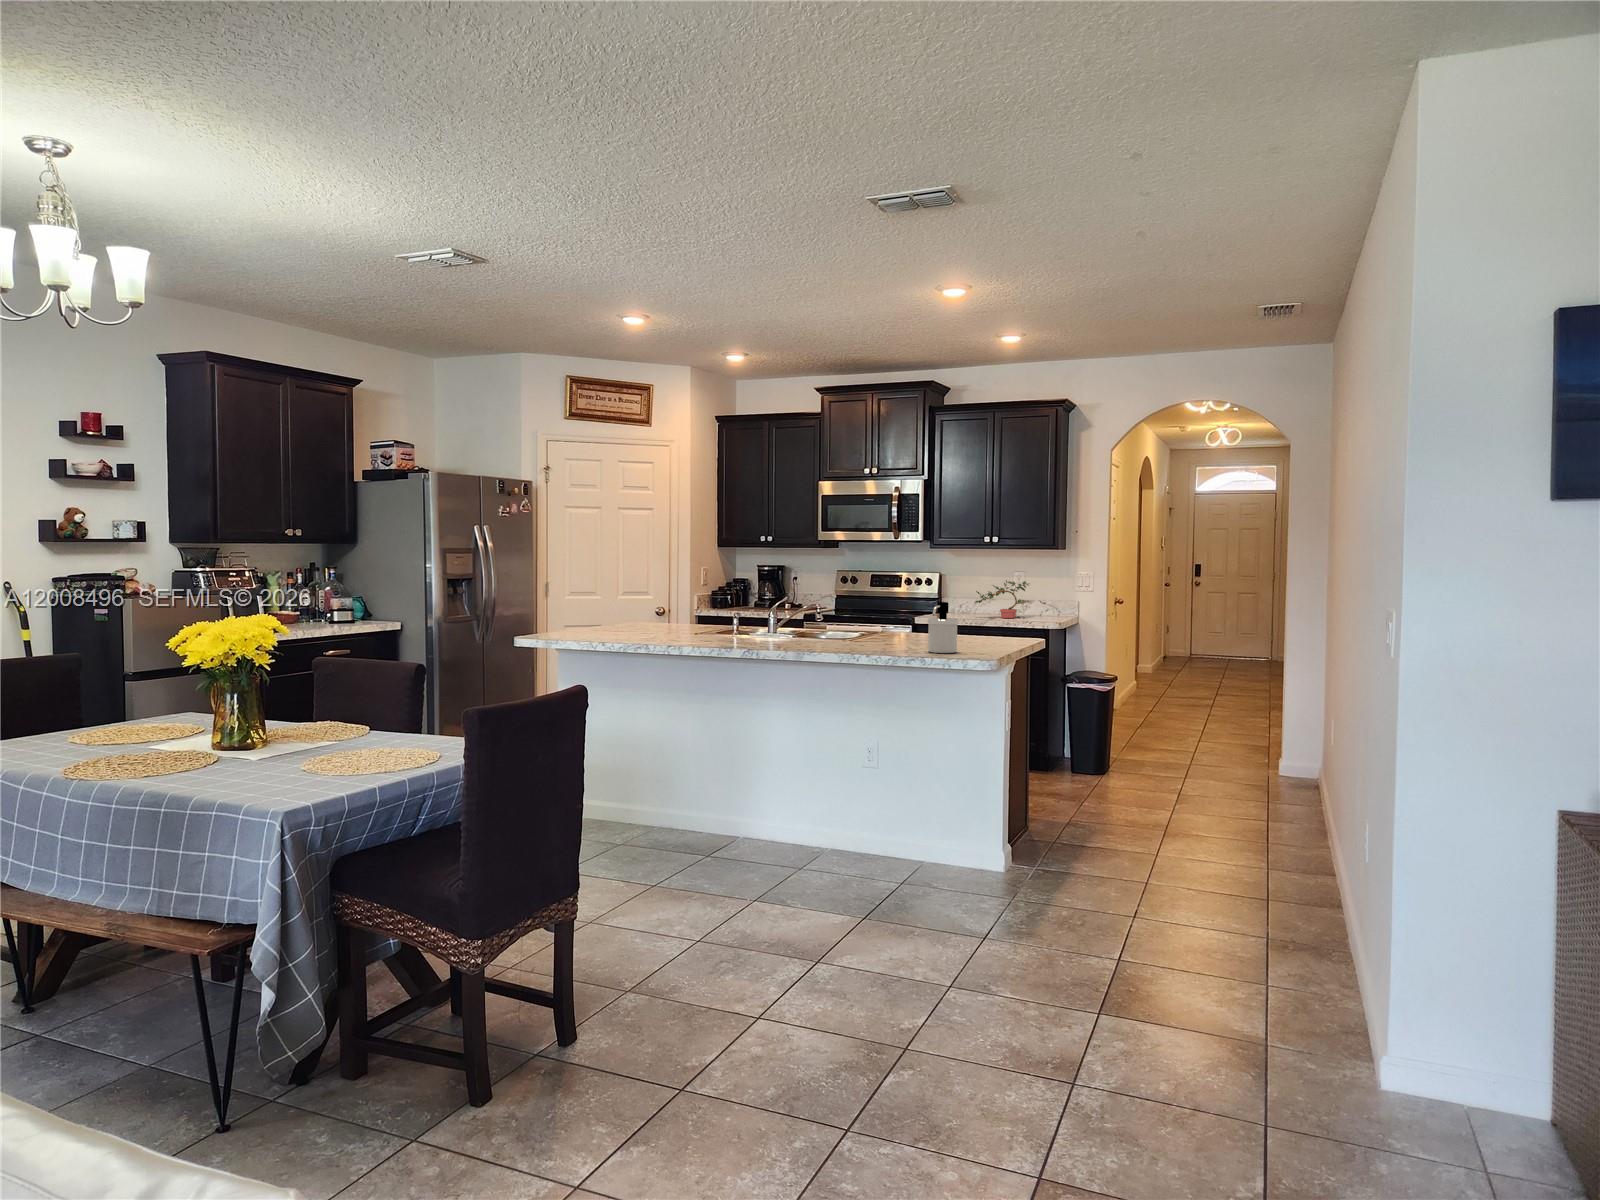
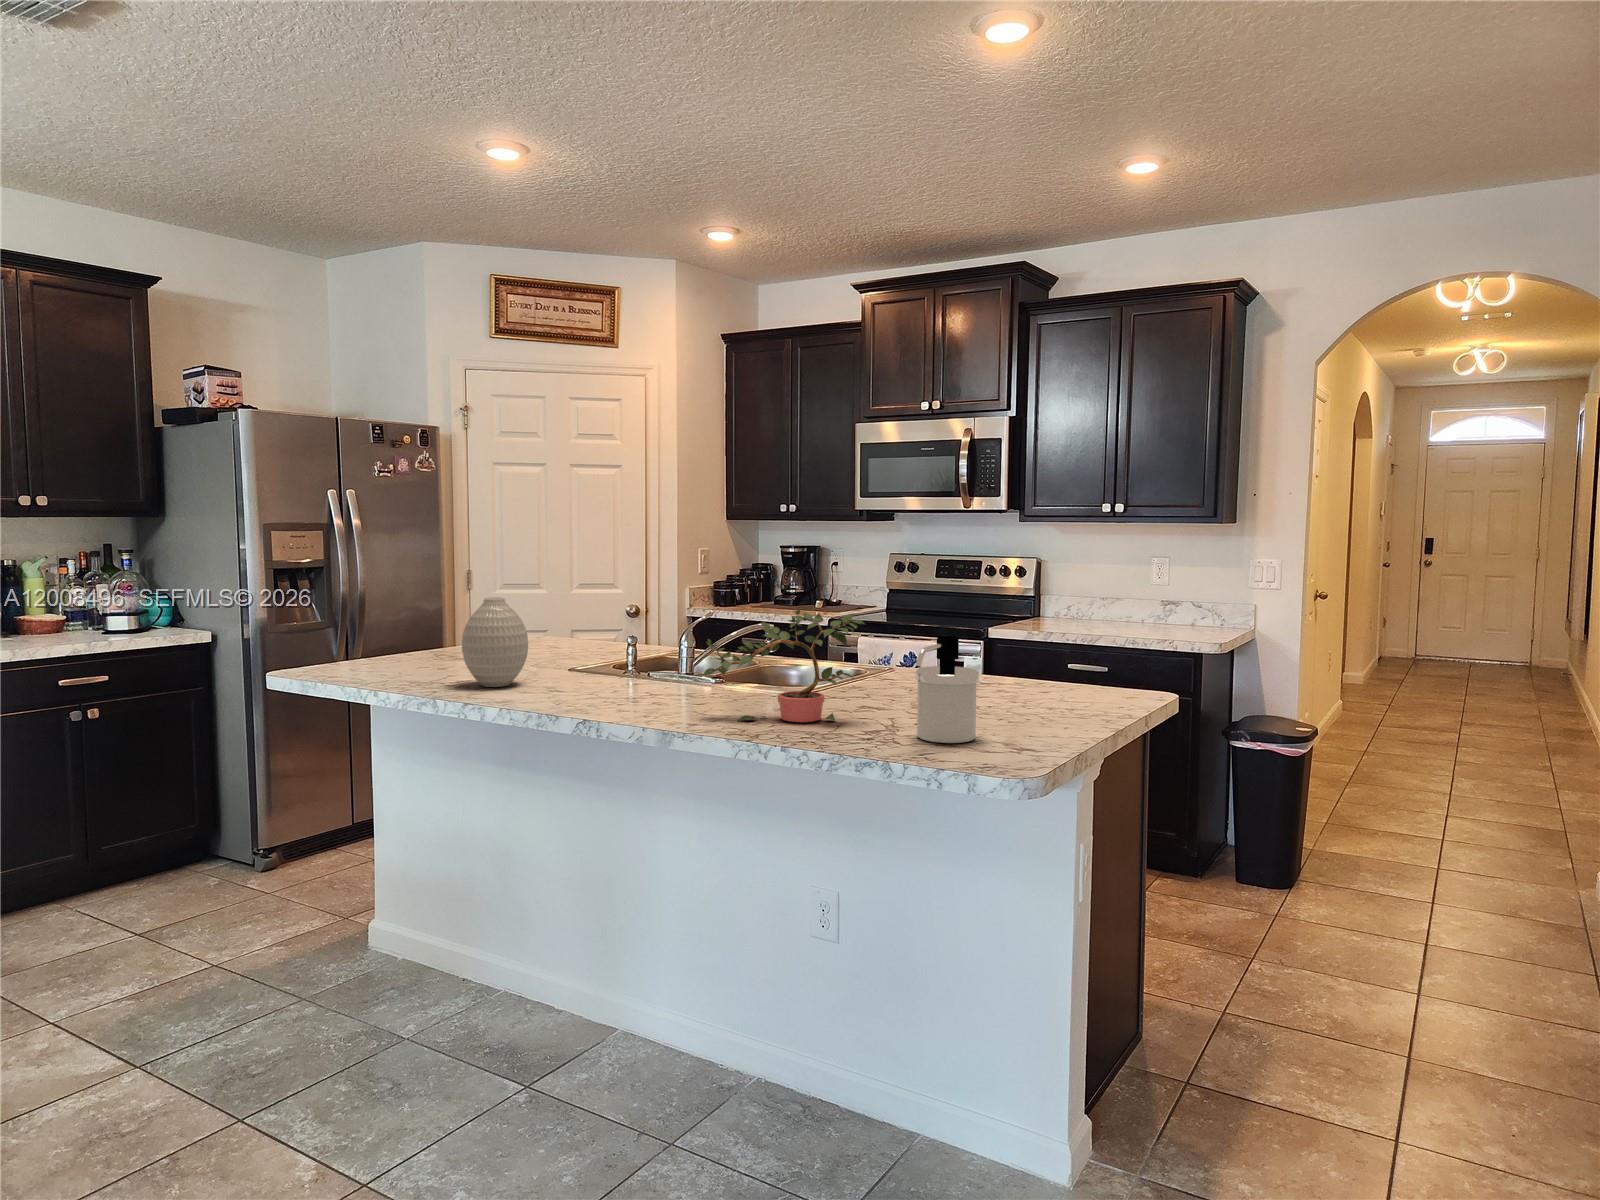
potted plant: present [975,580,1029,618] -> present [703,609,864,722]
vase: none [654,590,690,640] -> present [462,597,528,687]

